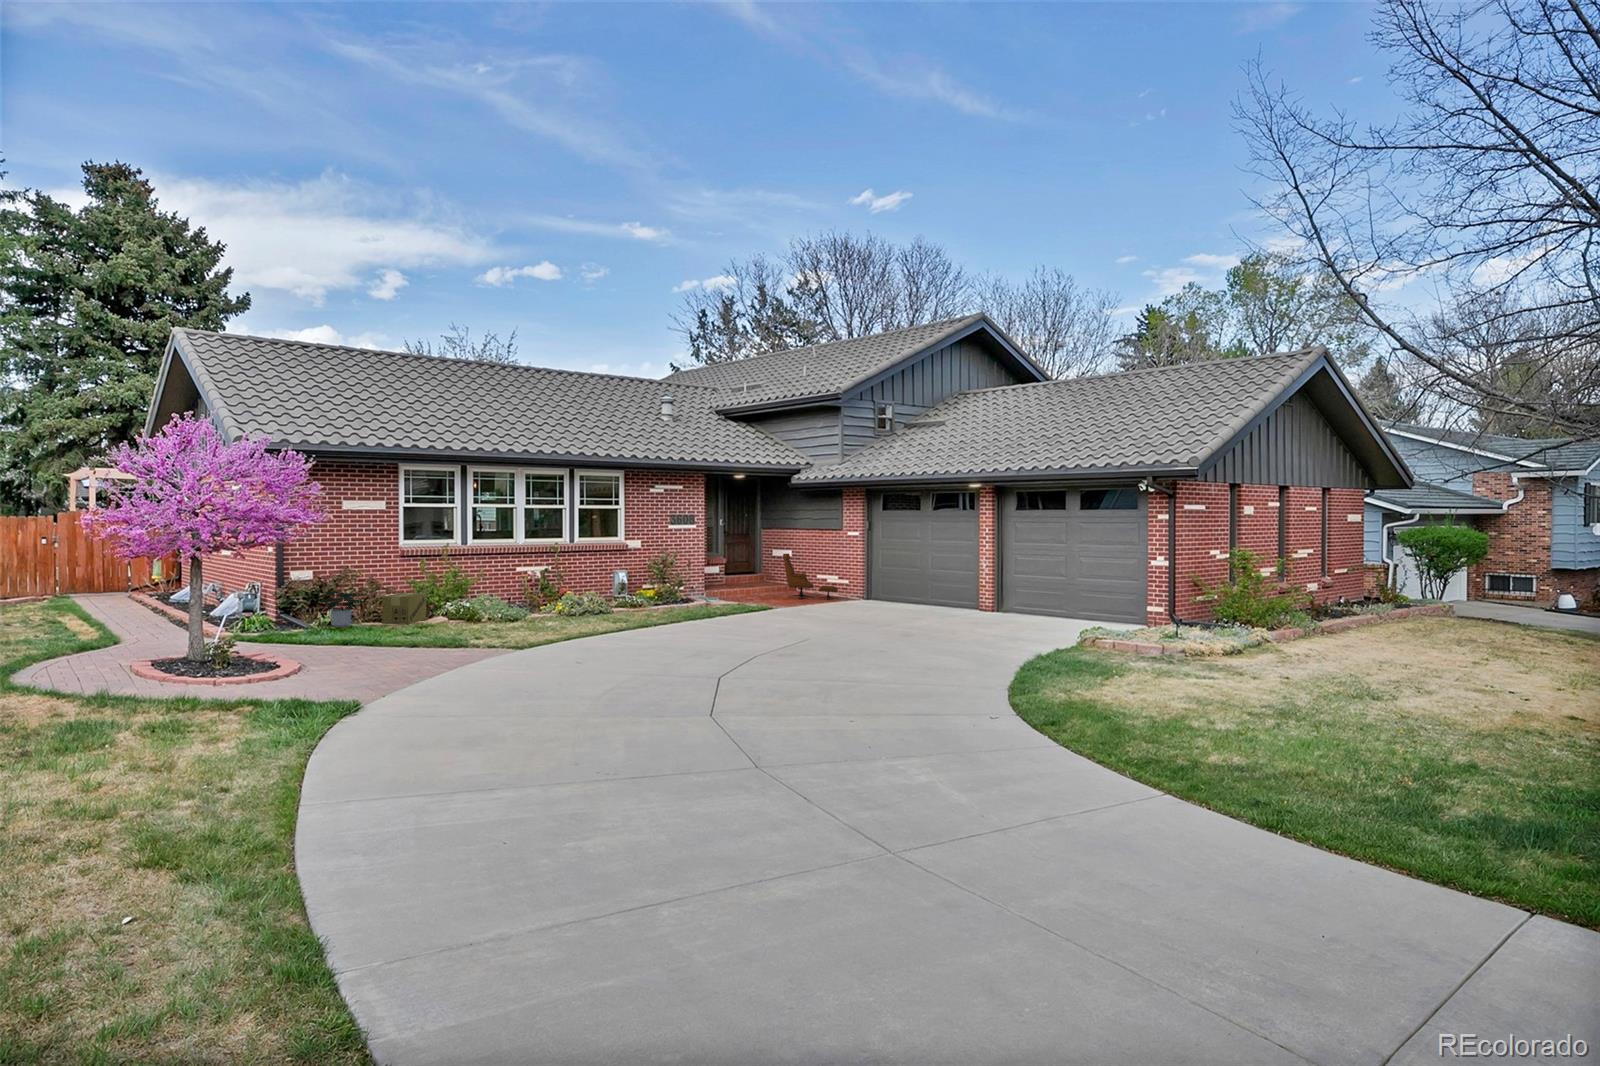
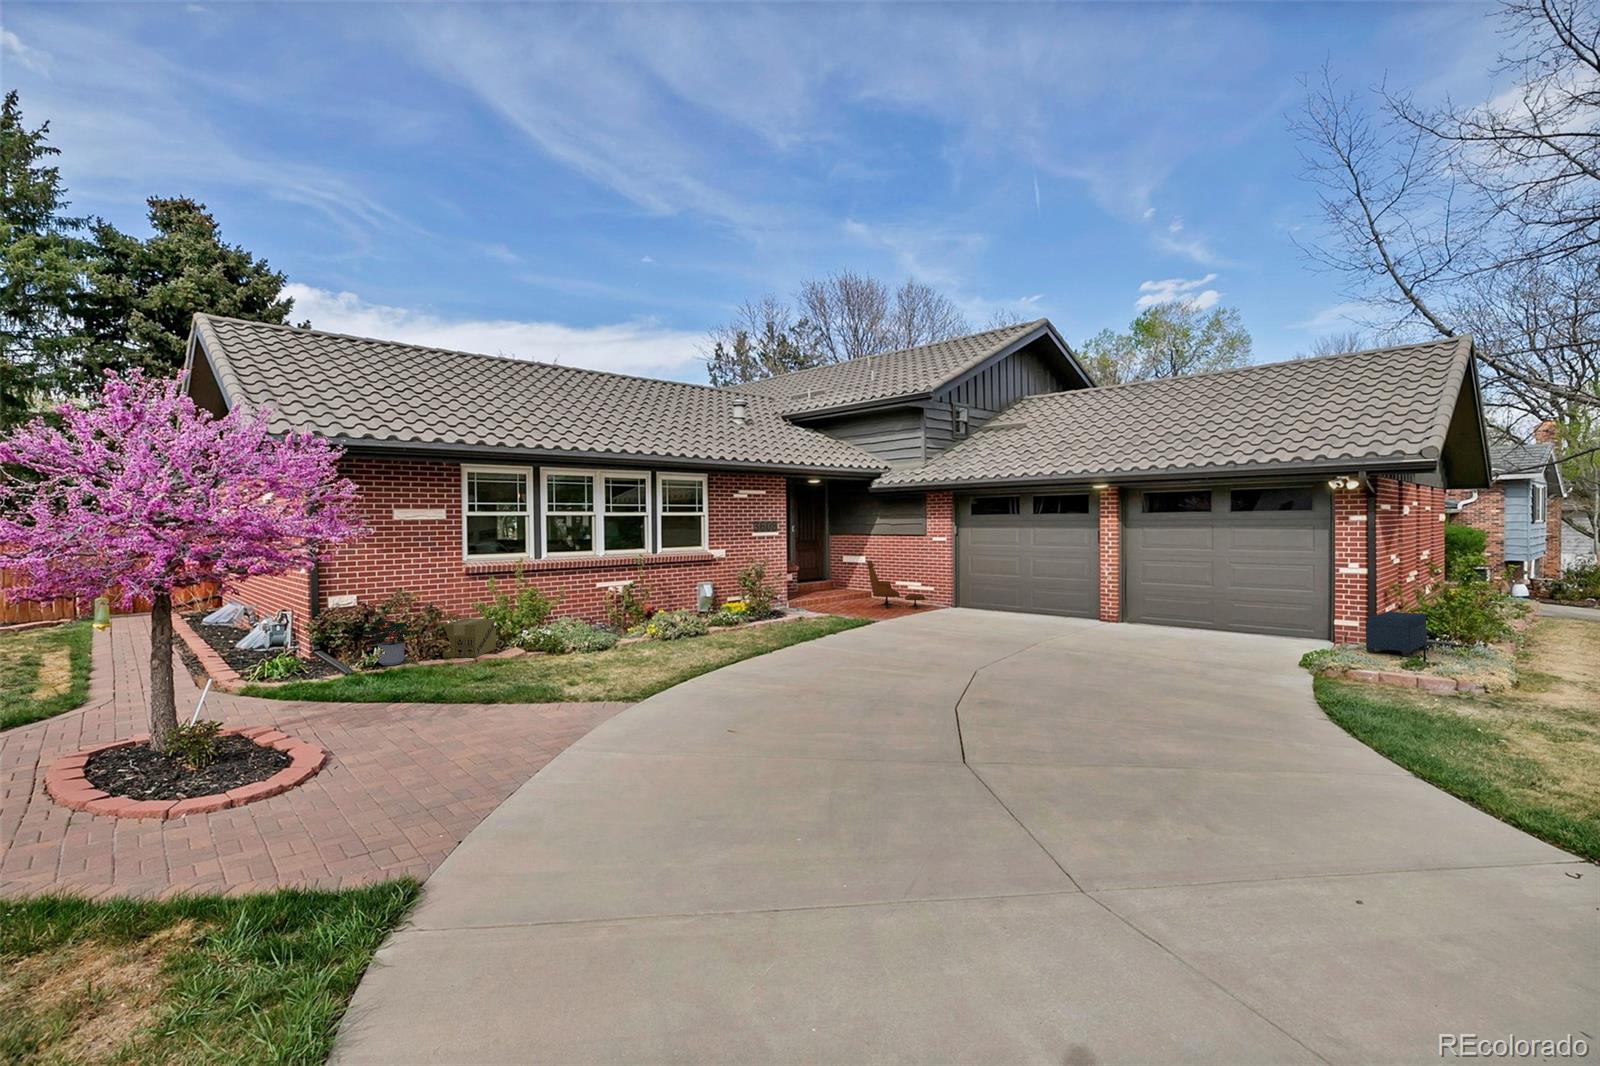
bench: none [1167,601,1229,638] -> present [1366,612,1427,657]

